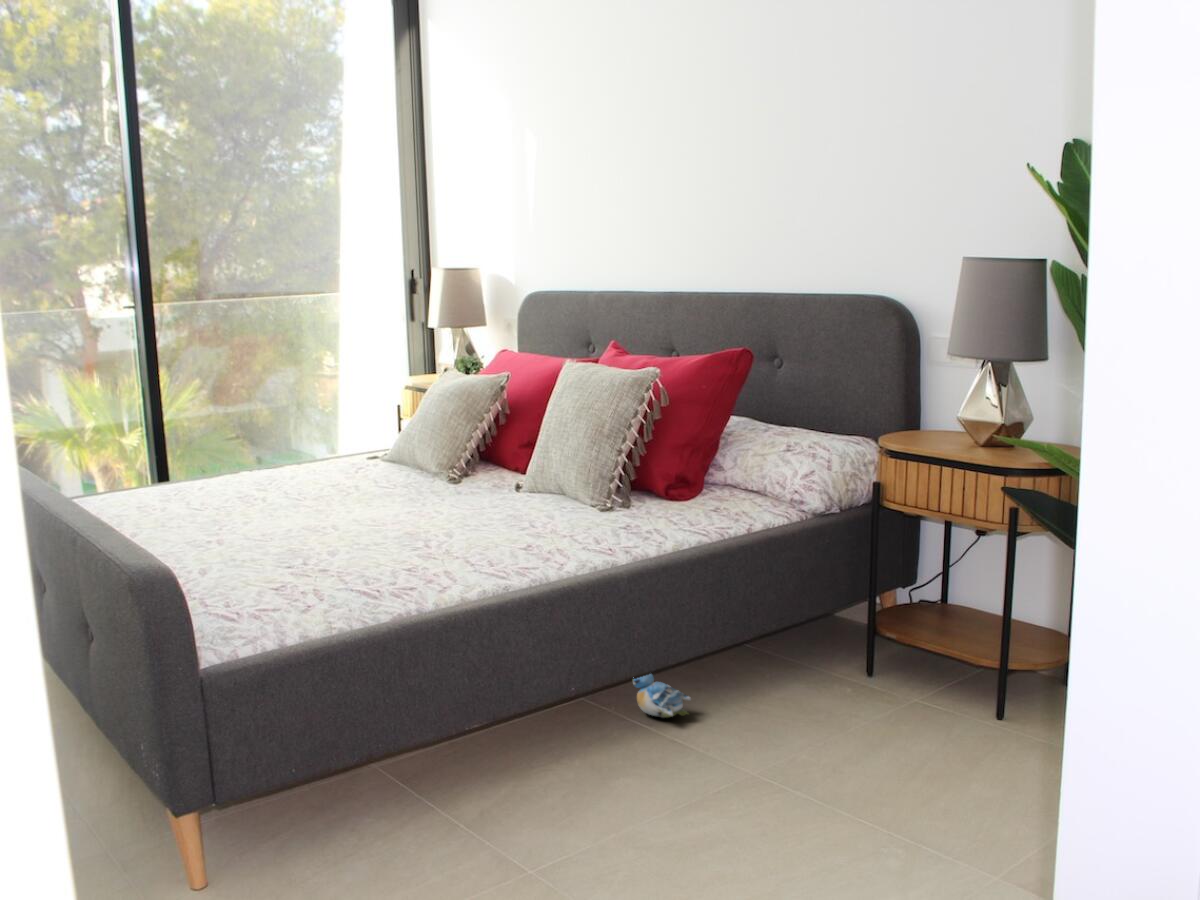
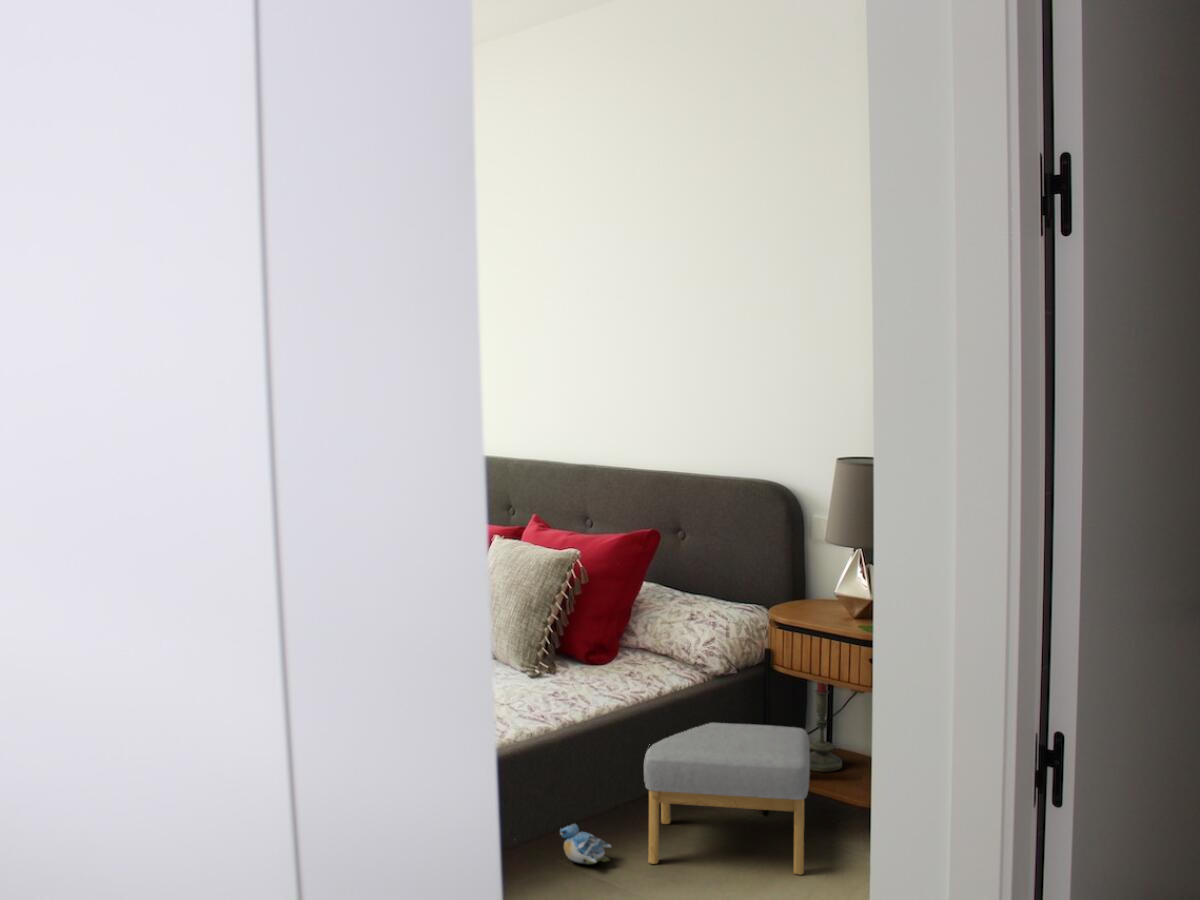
candle: none [913,502,962,625] -> present [810,682,842,772]
footstool: none [729,564,924,736] -> present [644,723,810,875]

